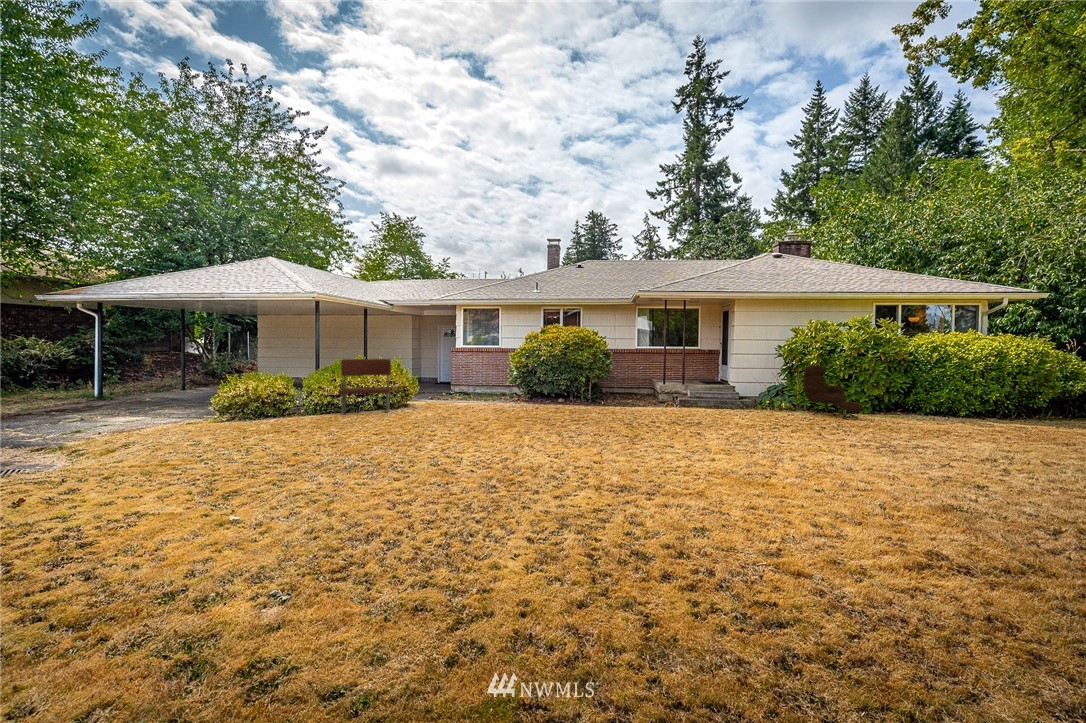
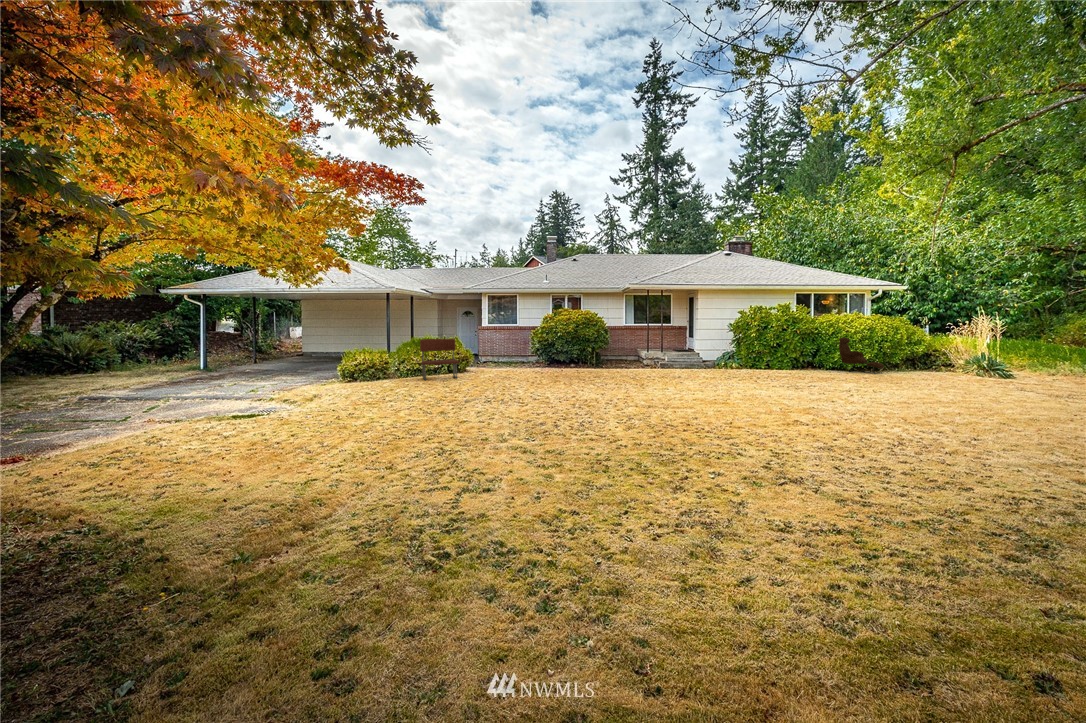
lounge chair: present [803,366,864,419] -> present [839,337,884,372]

